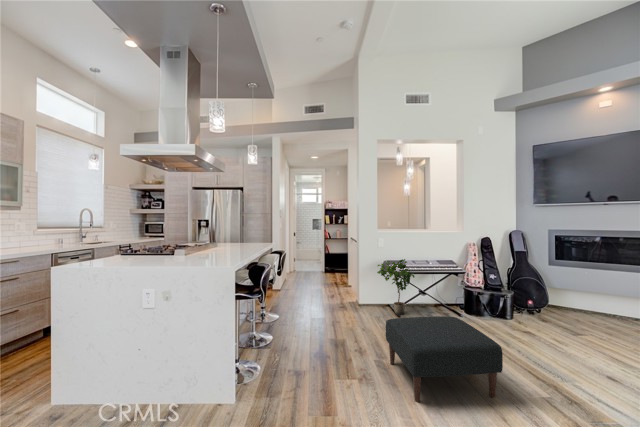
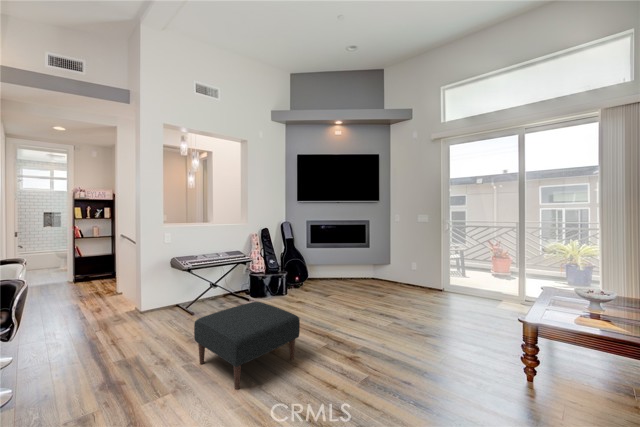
potted plant: present [377,259,415,315] -> none [167,254,207,313]

